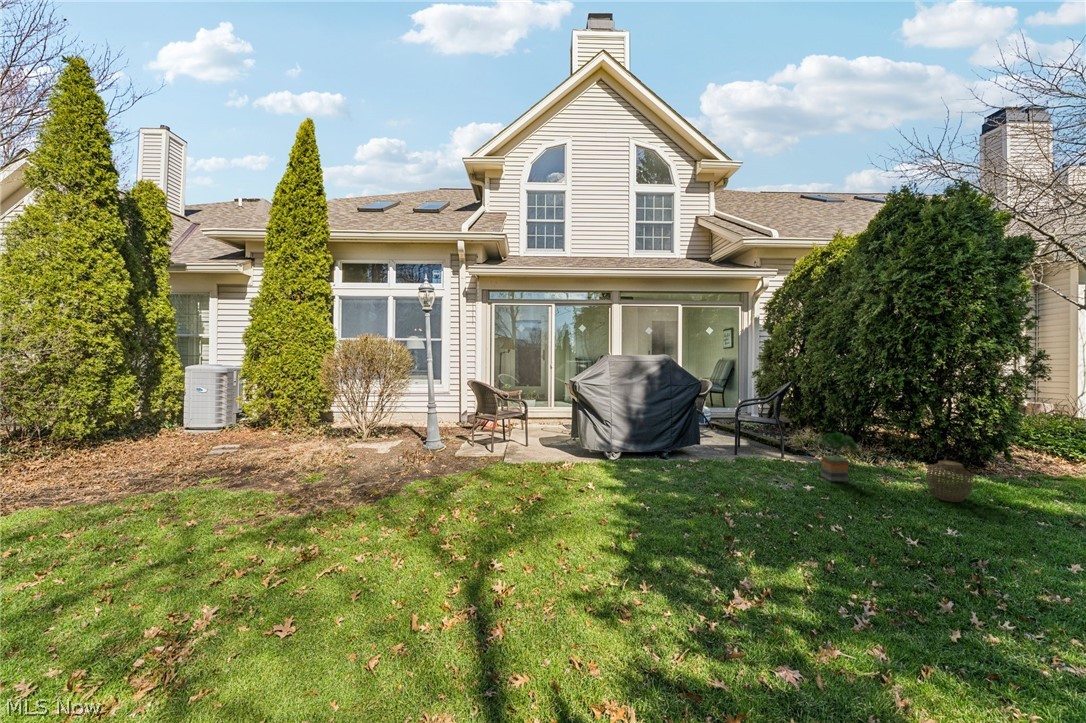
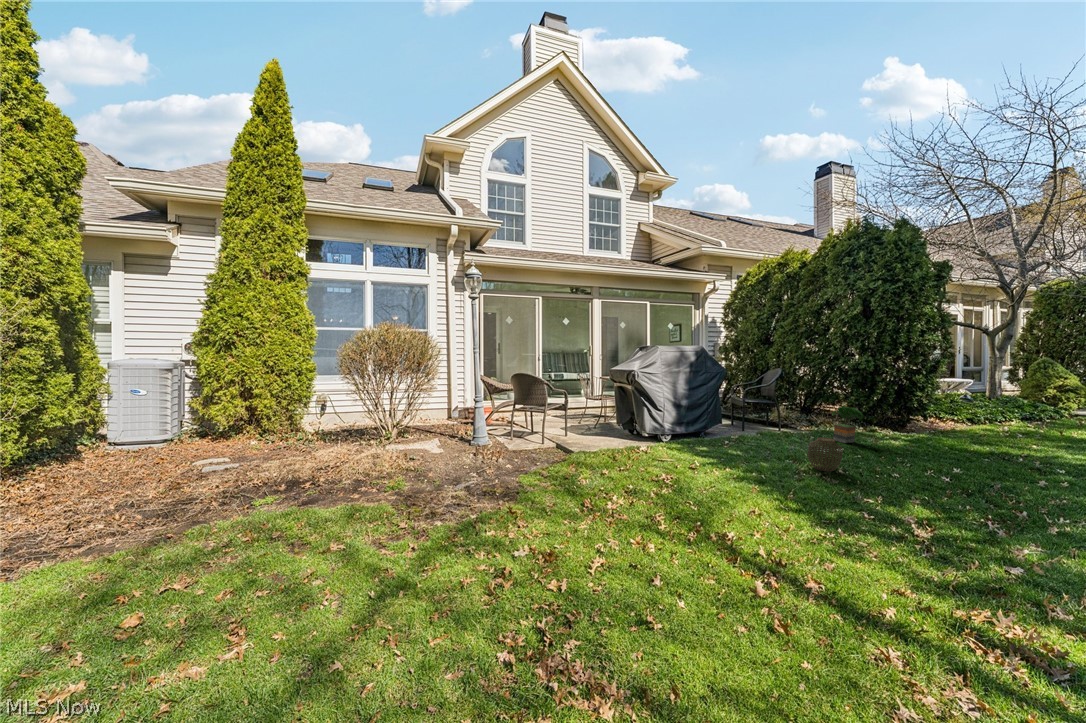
woven basket: present [926,460,973,502] -> present [808,437,843,472]

